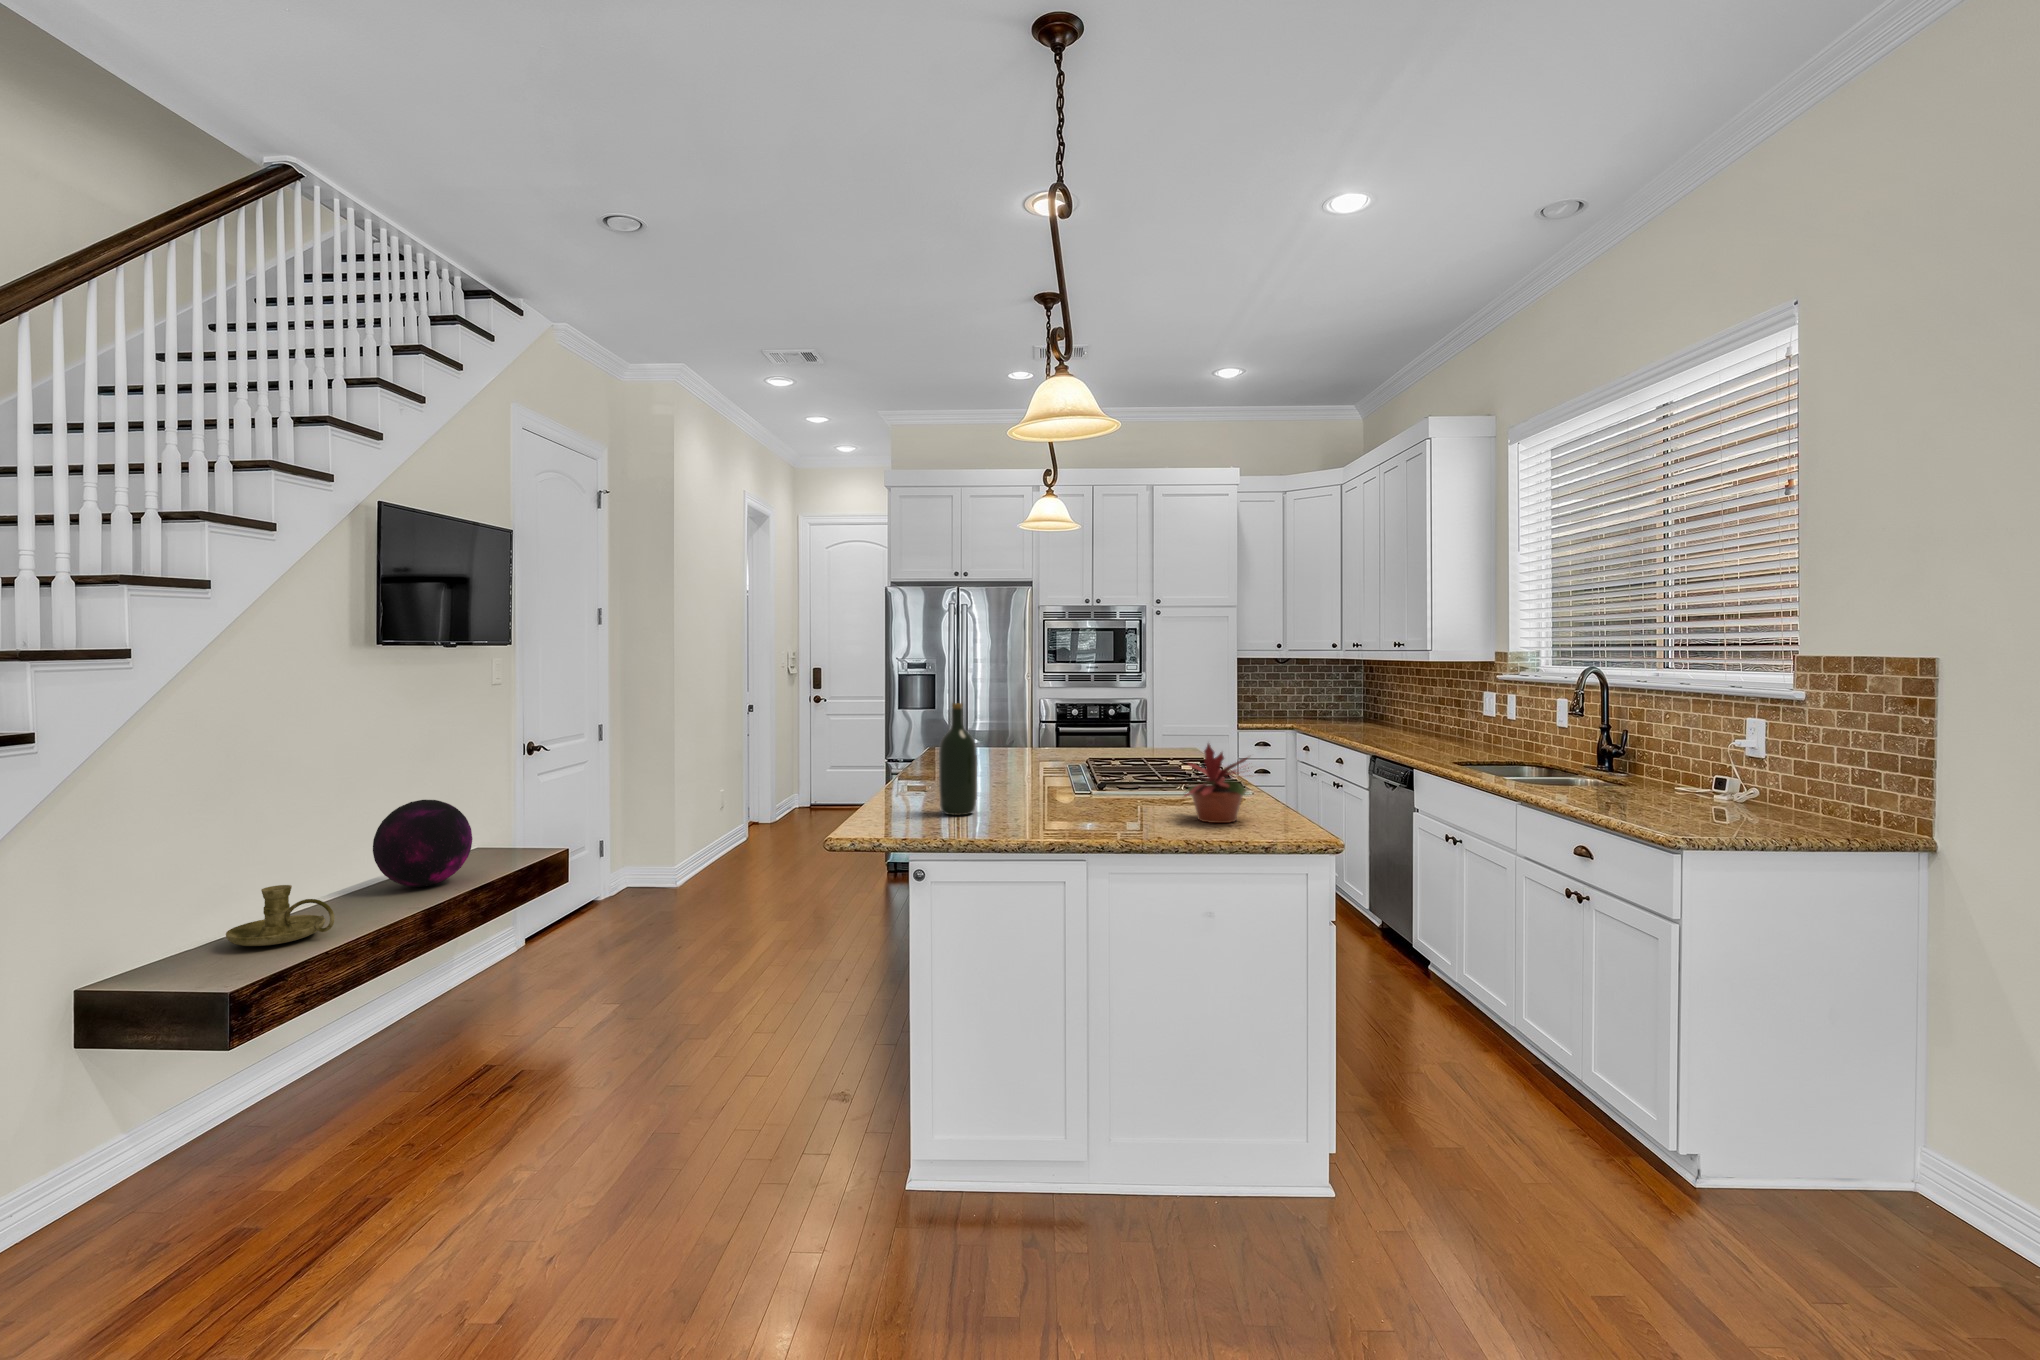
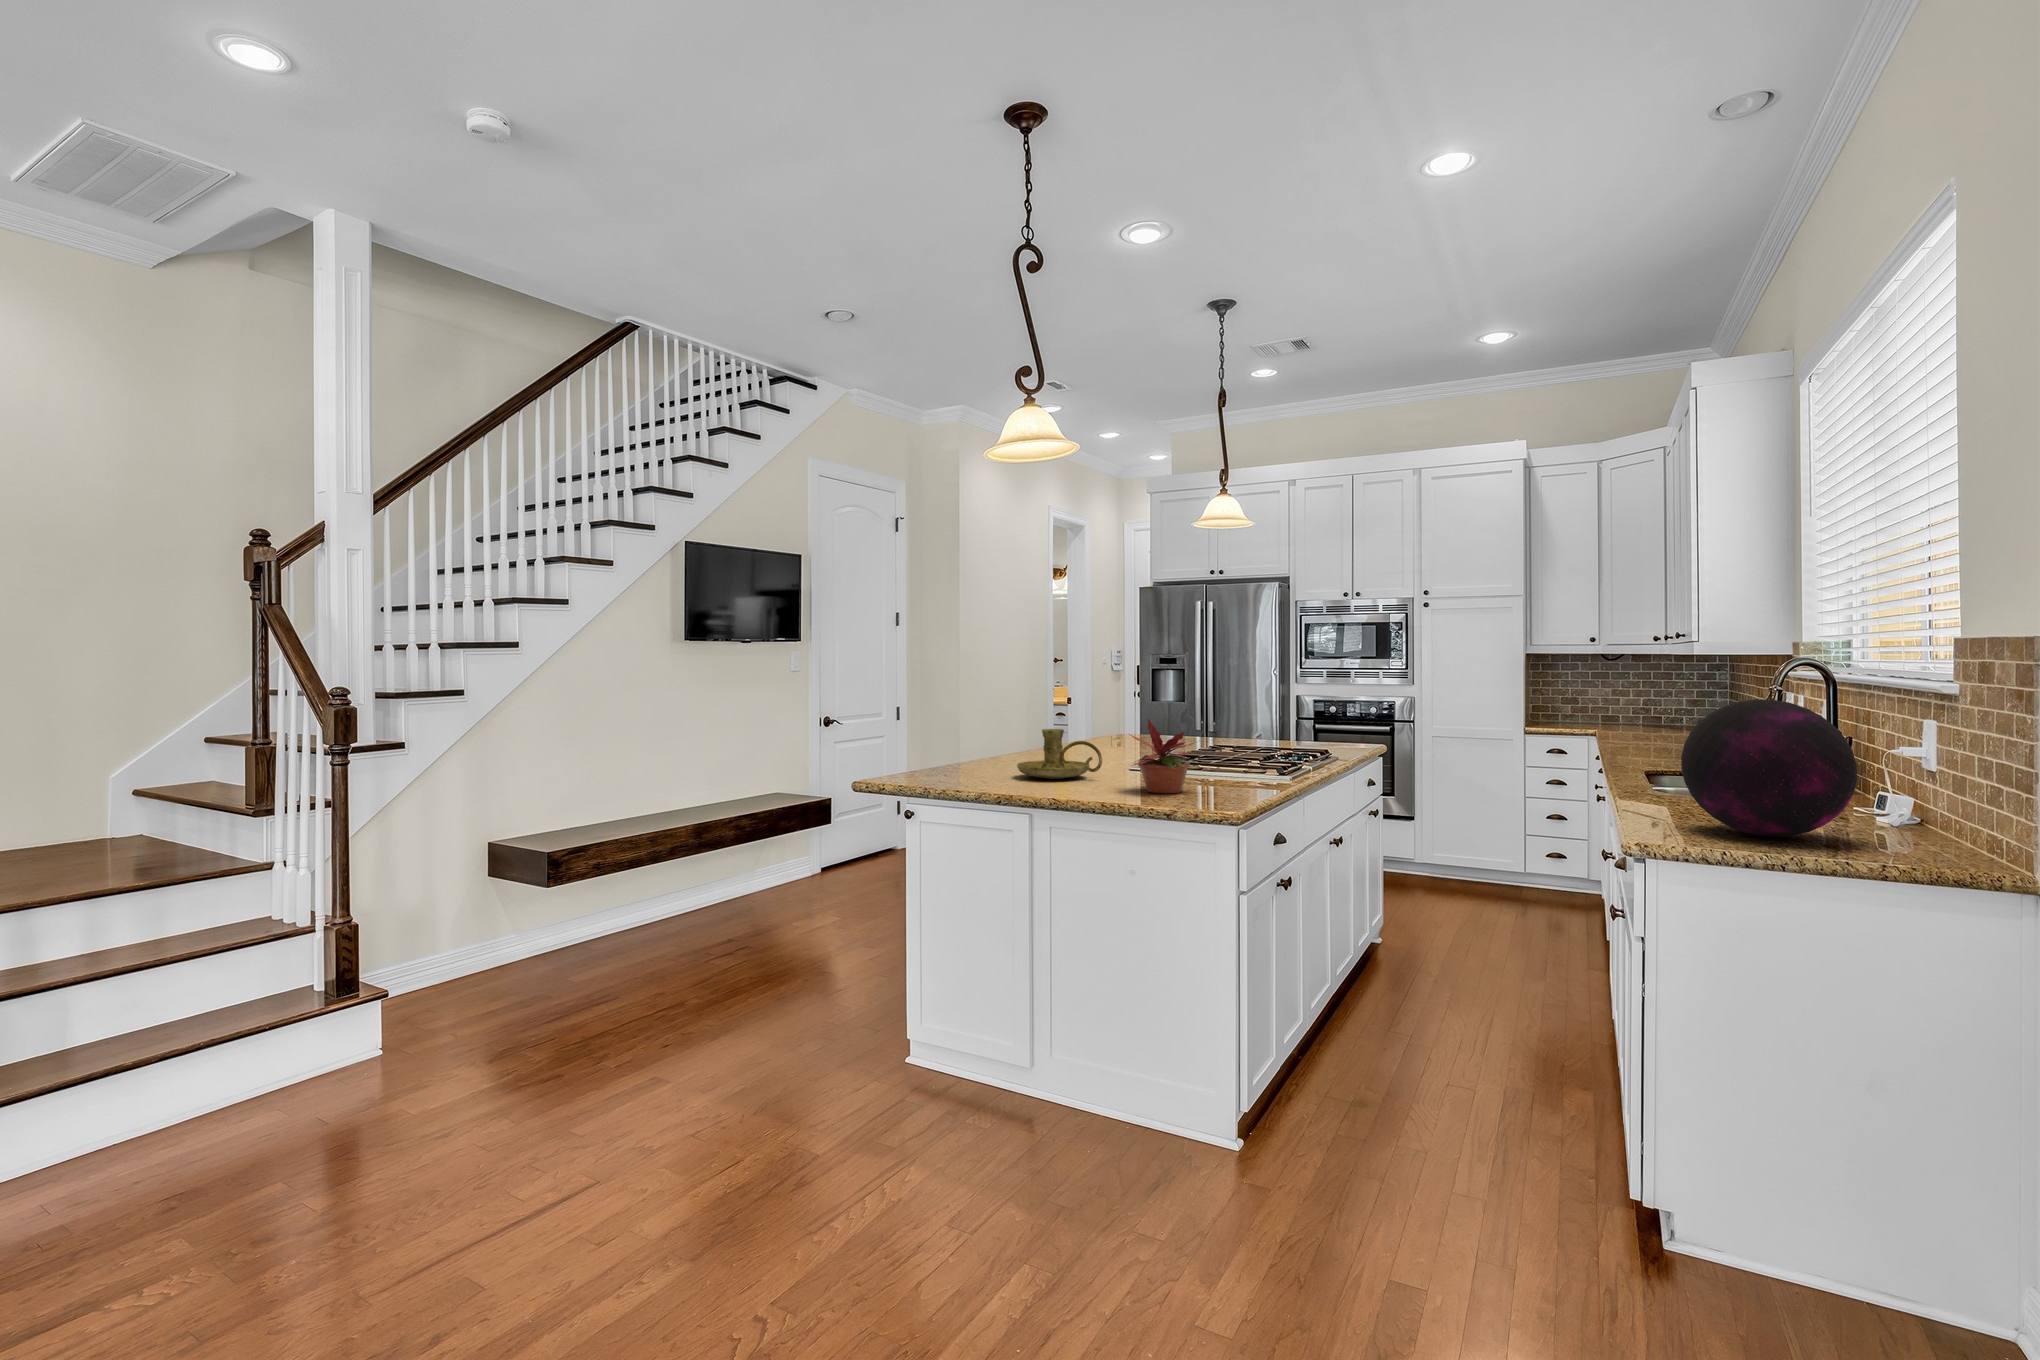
wine bottle: present [939,703,977,815] -> none [962,682,993,775]
decorative orb: present [373,800,472,887] -> present [1681,699,1857,837]
candle holder: present [226,885,335,946] -> present [1017,729,1102,779]

